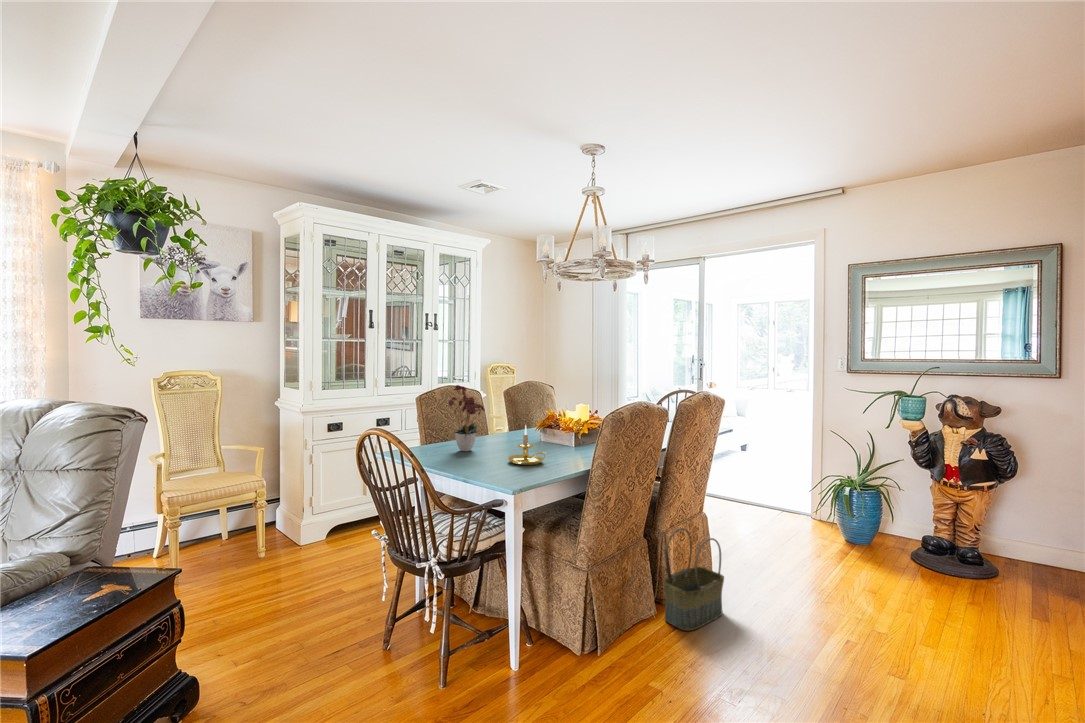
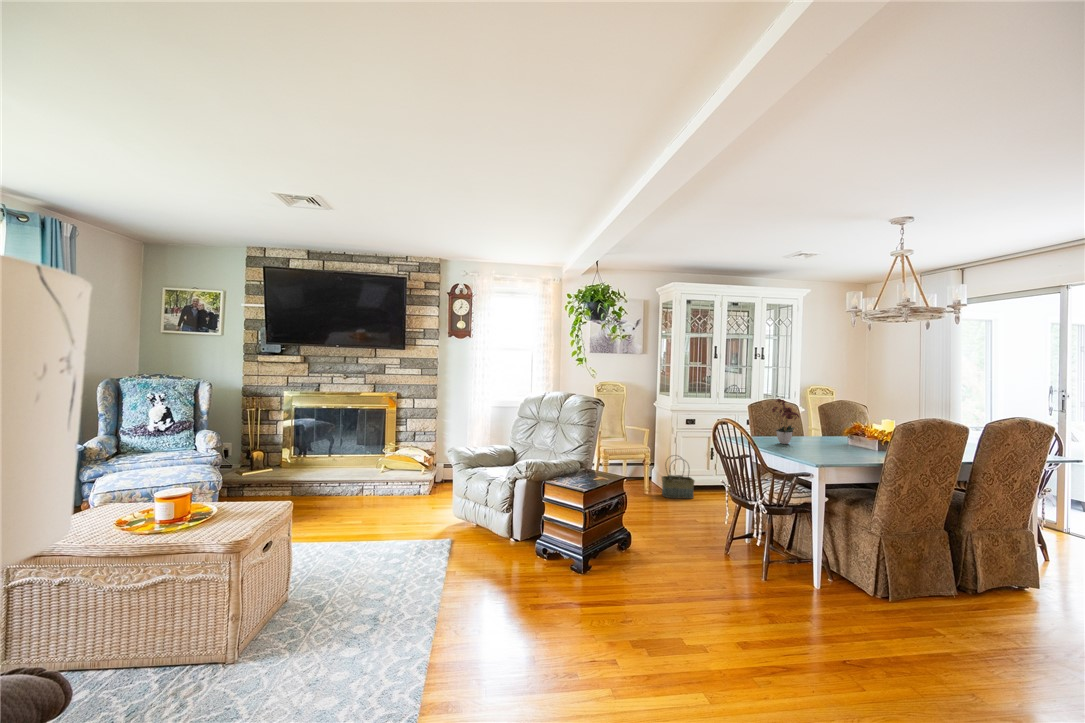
candle holder: present [508,425,547,465] -> none [816,429,849,457]
basket: present [663,528,724,631] -> present [662,455,694,499]

